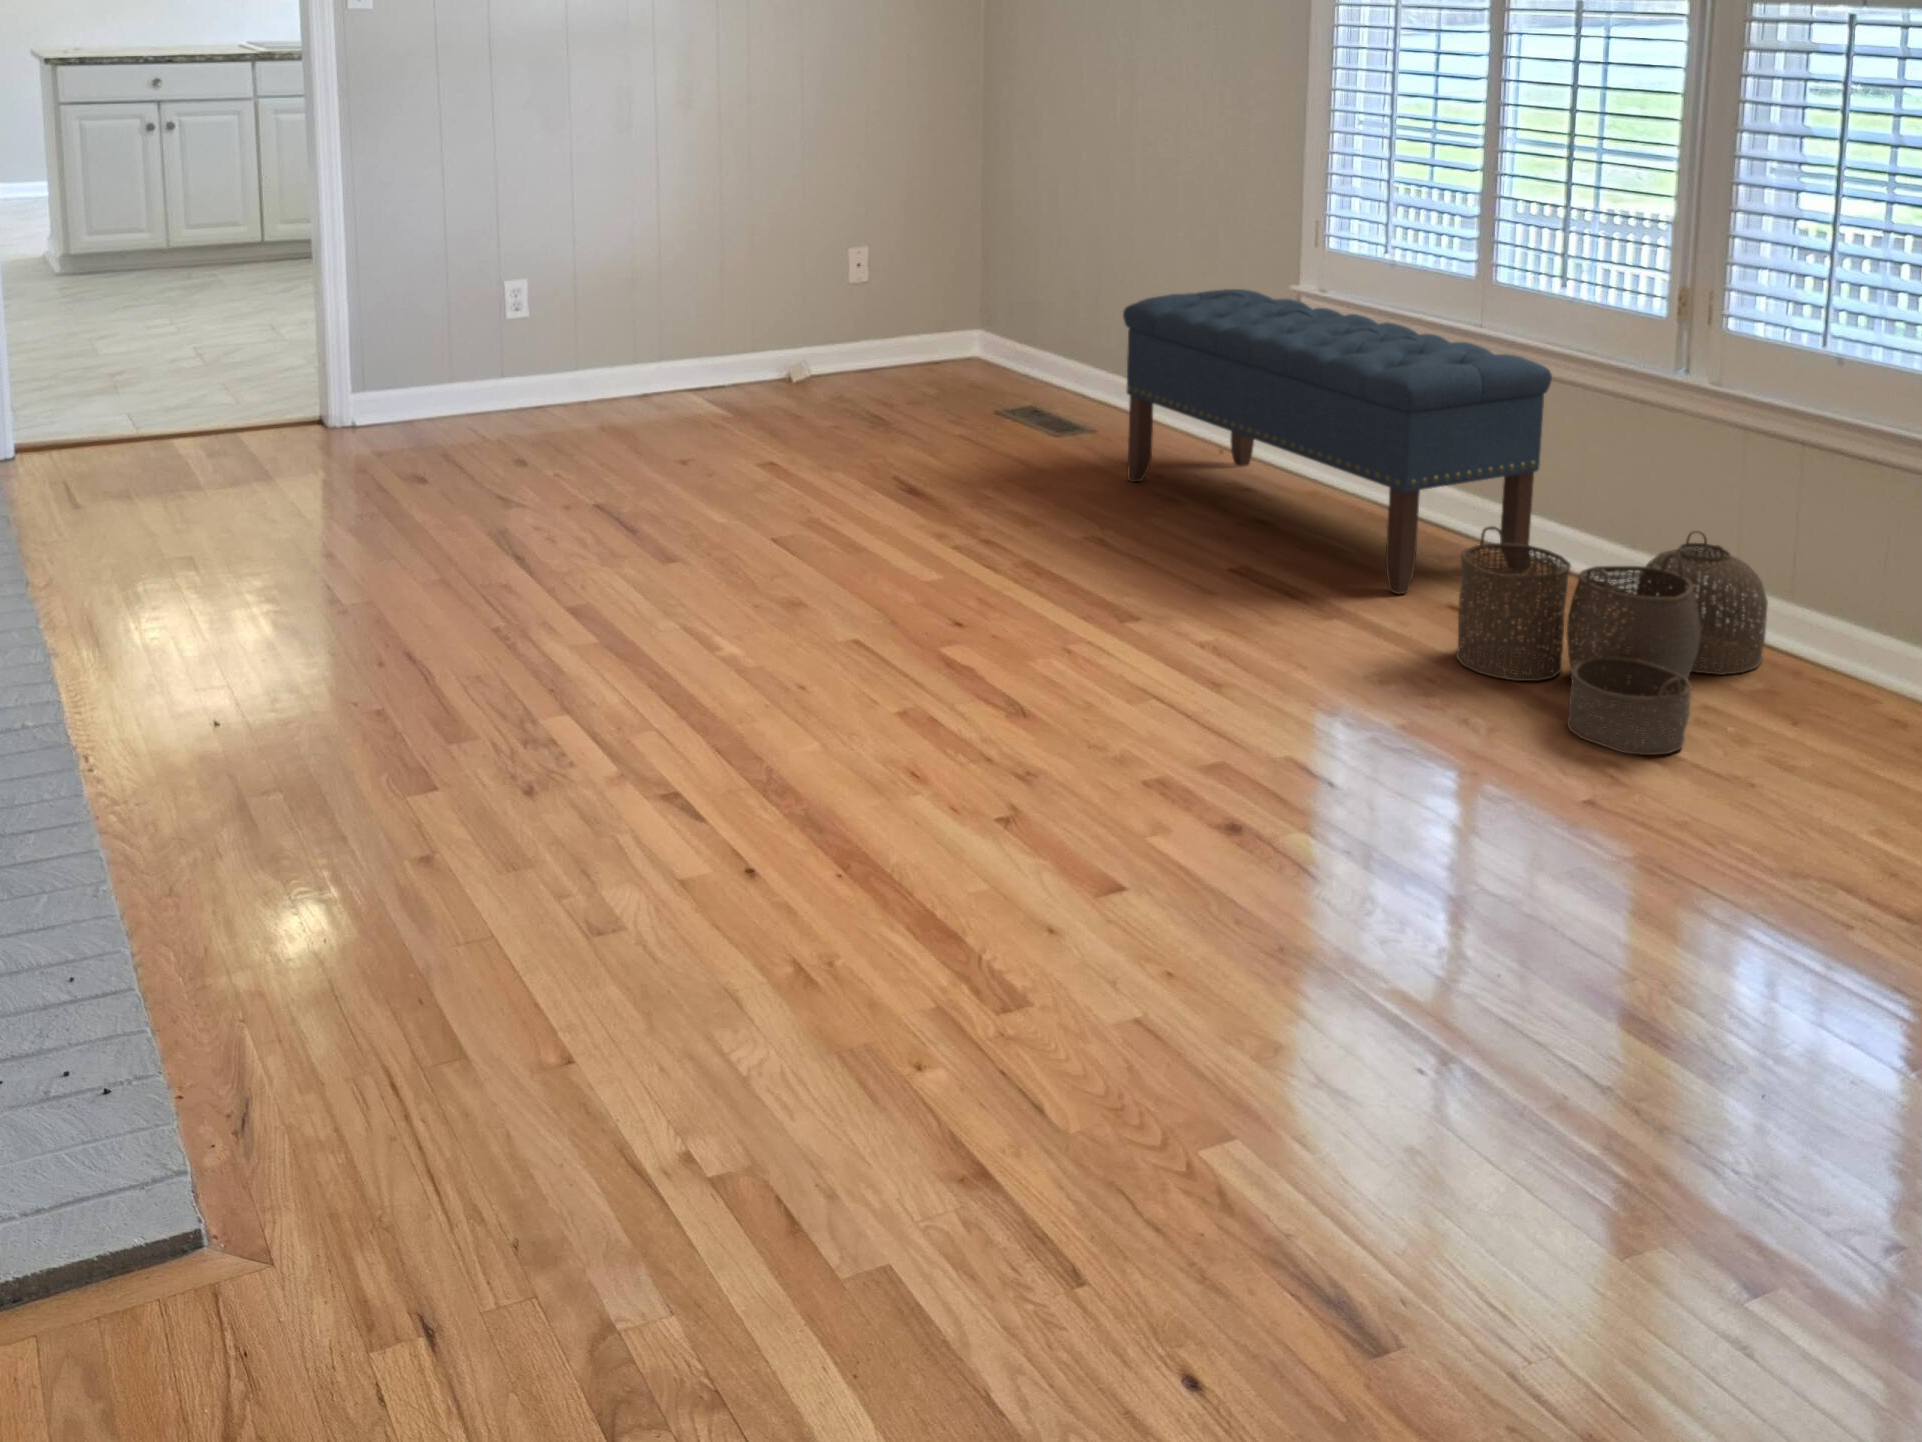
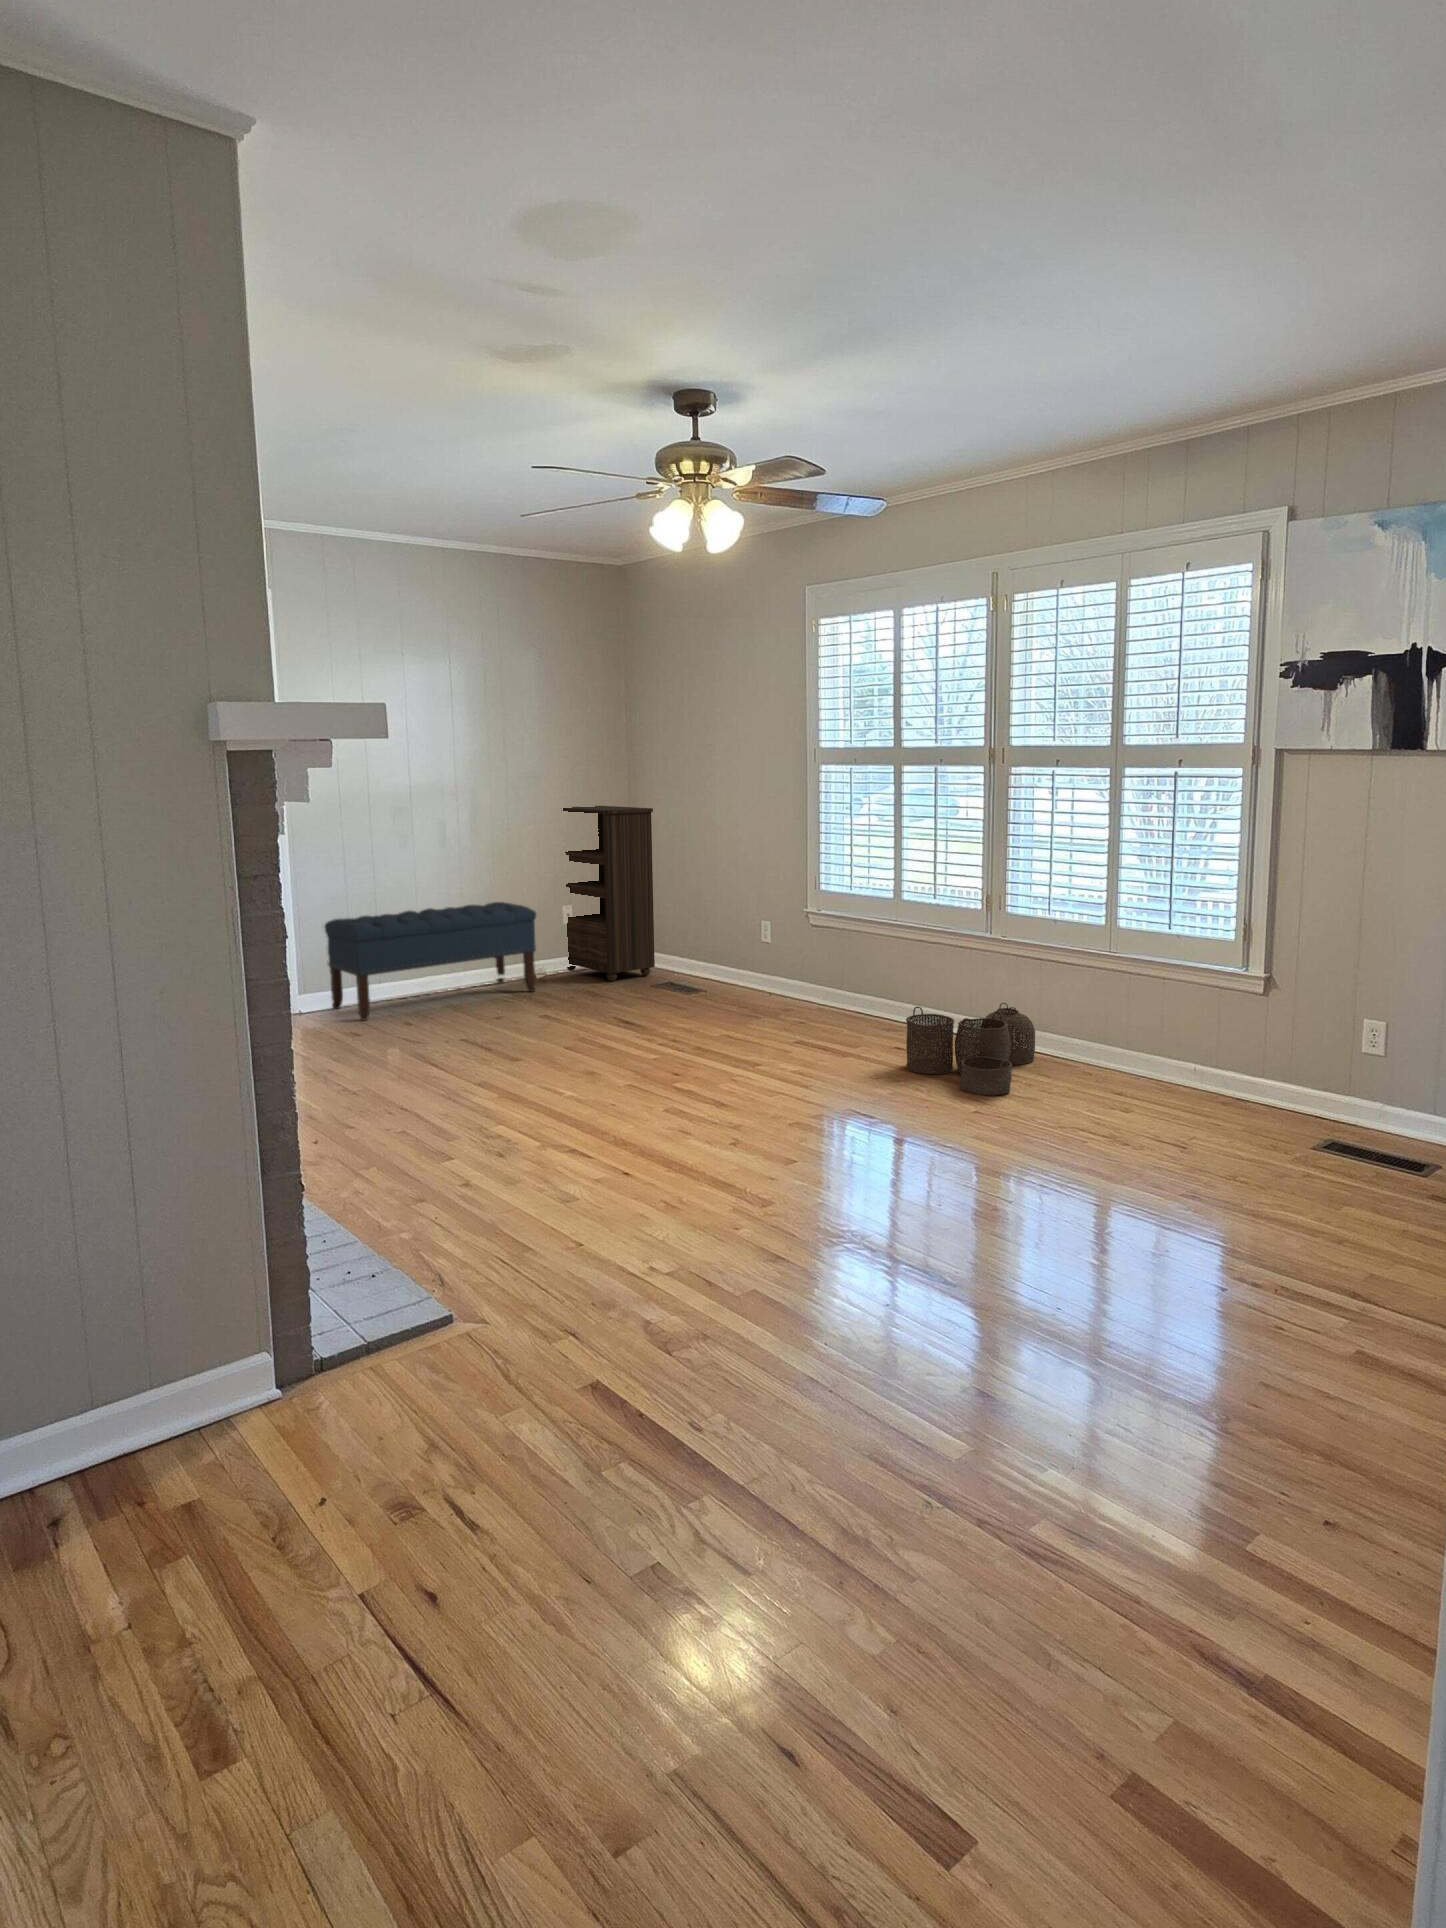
bookshelf: none [849,60,1024,396] -> present [563,806,655,981]
bench: present [1123,289,1552,594] -> present [325,902,536,1020]

